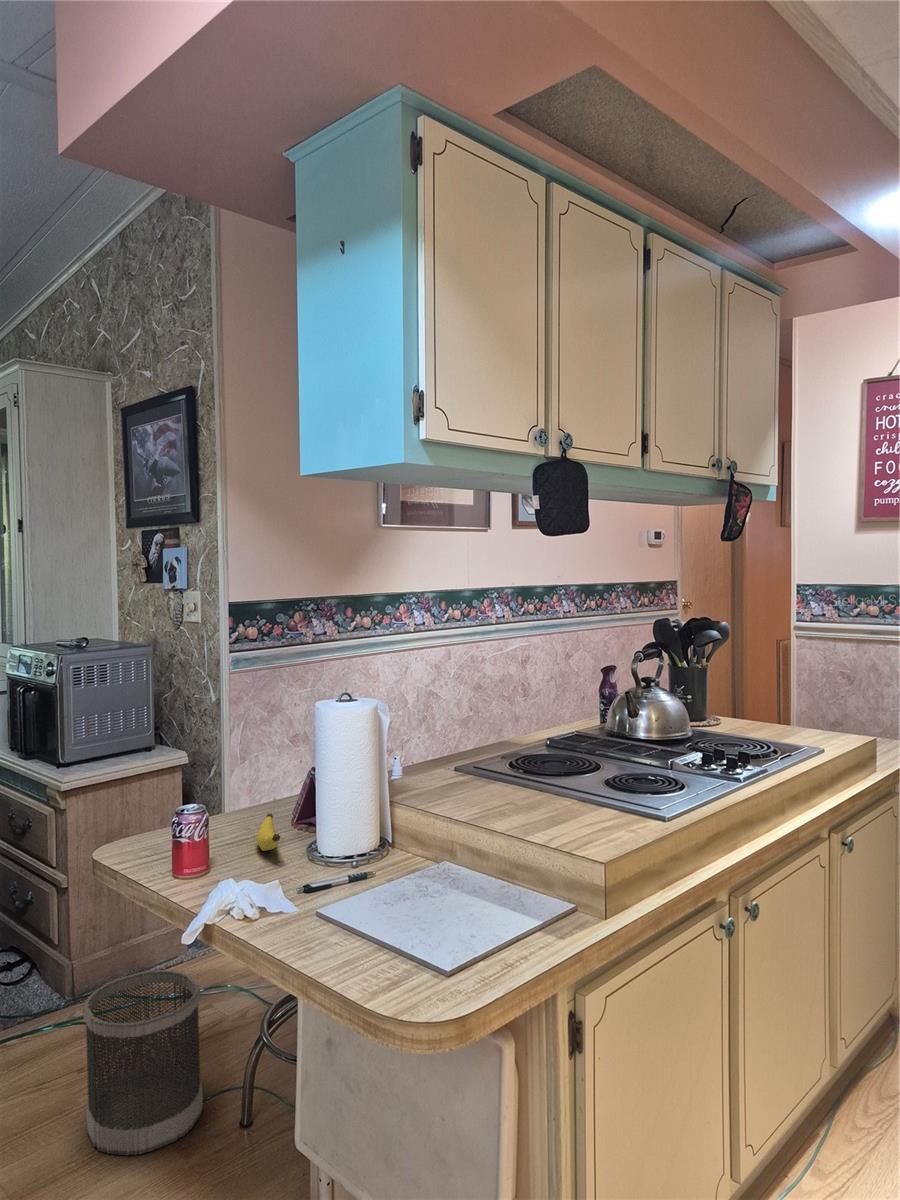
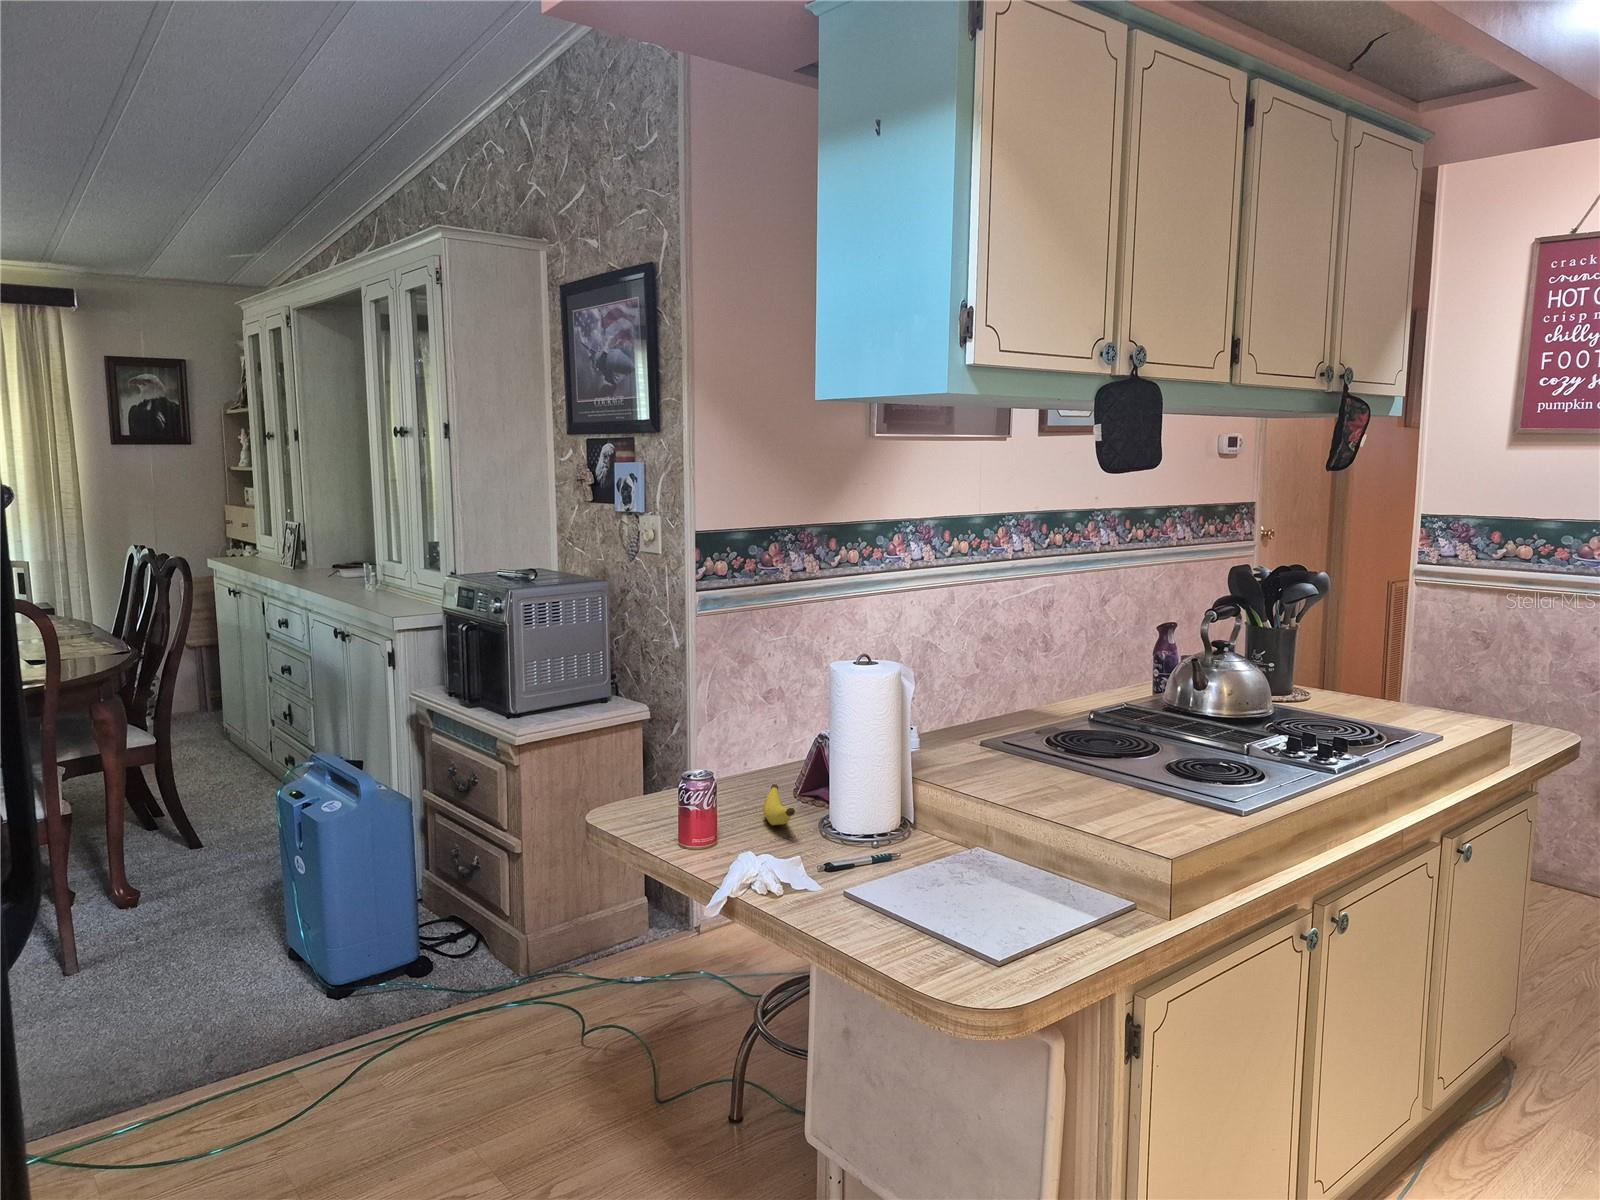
wastebasket: present [83,970,203,1155] -> none [556,950,682,1144]

